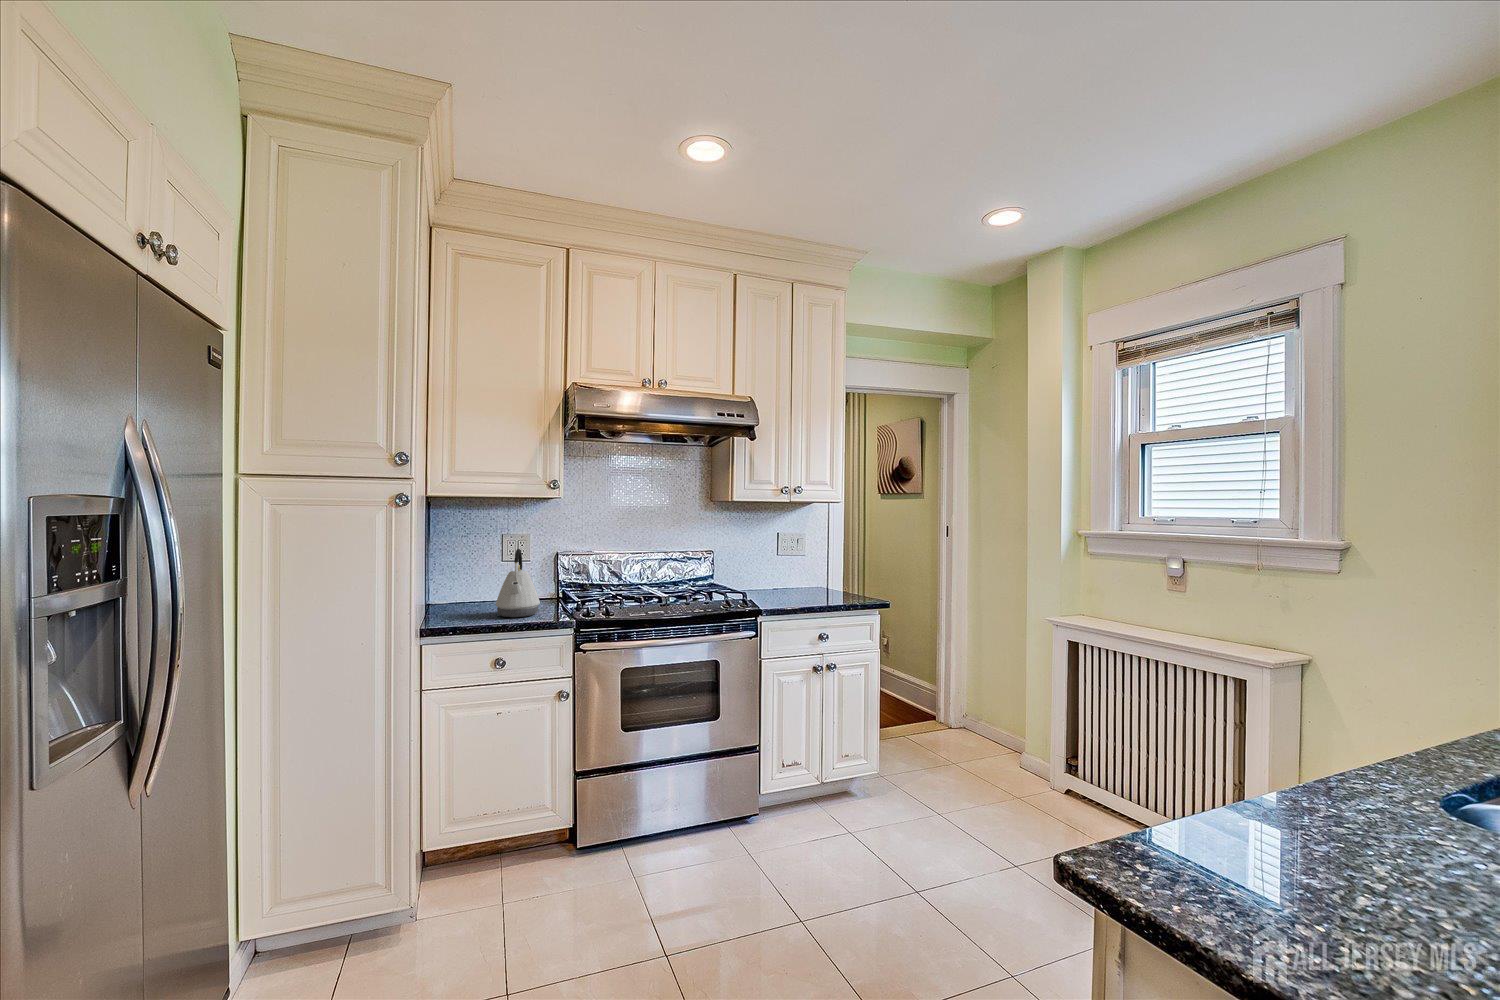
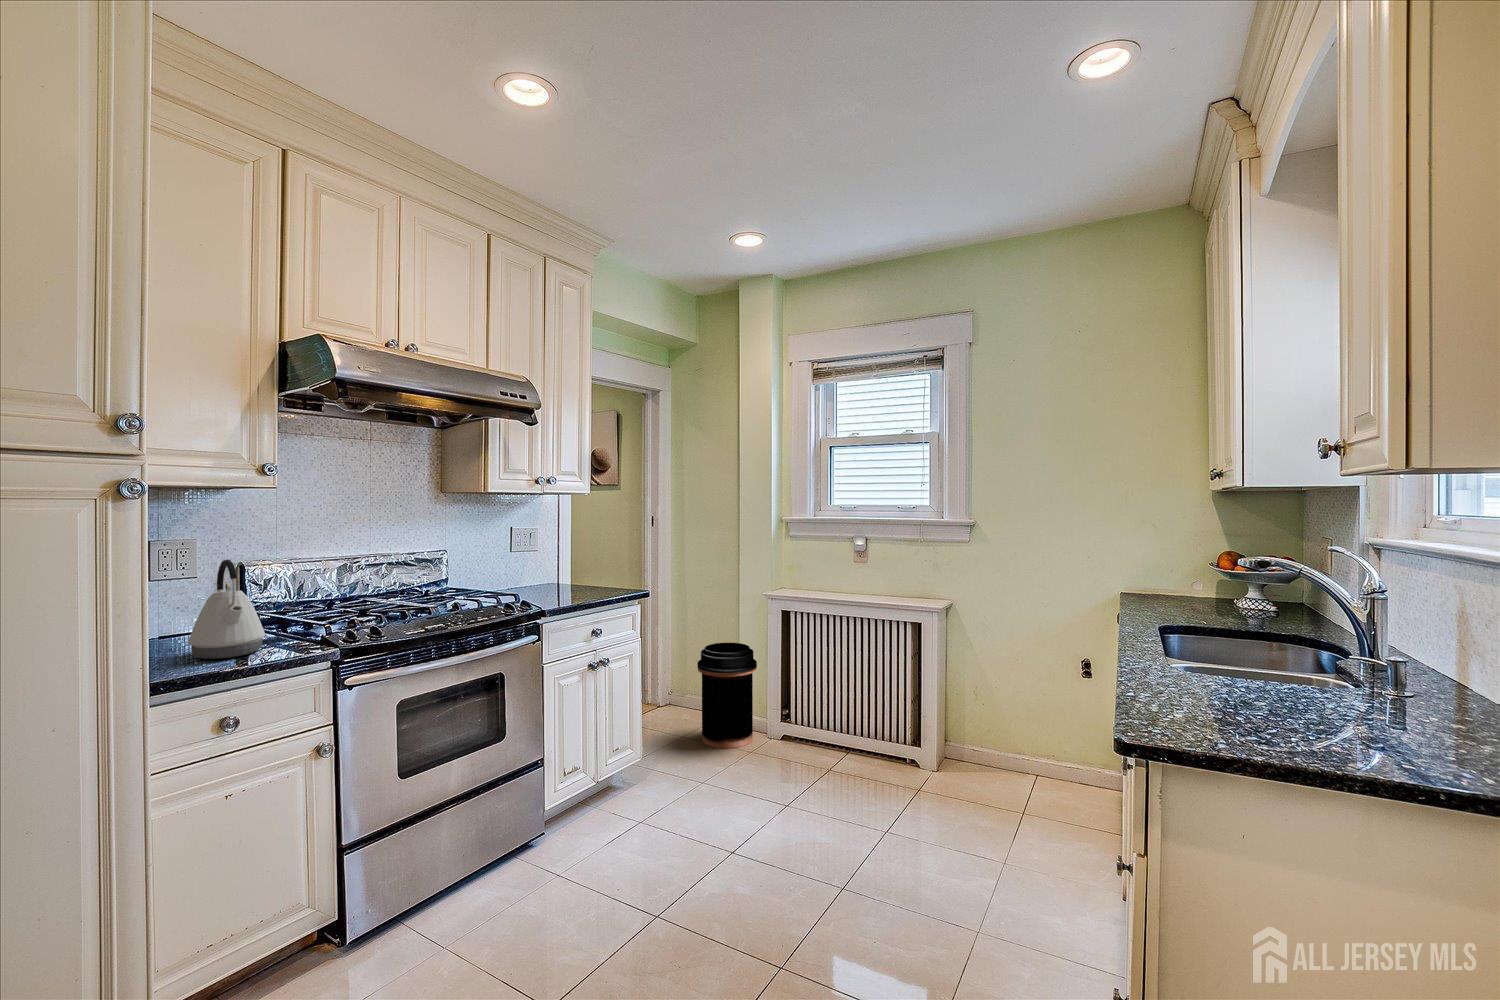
trash can: none [967,668,1038,789] -> present [698,643,757,748]

